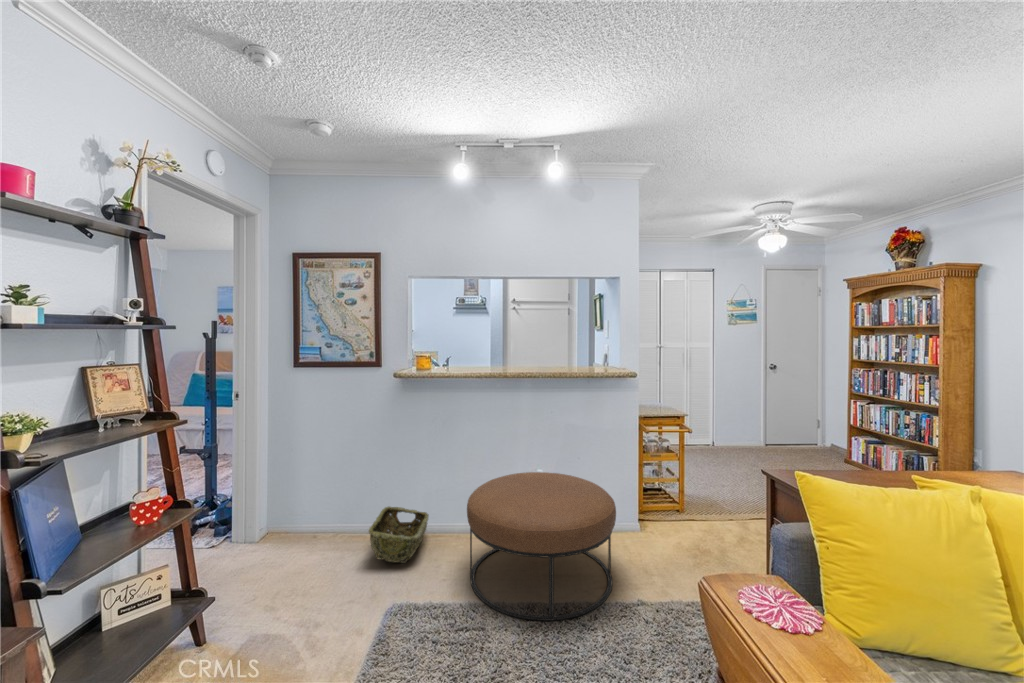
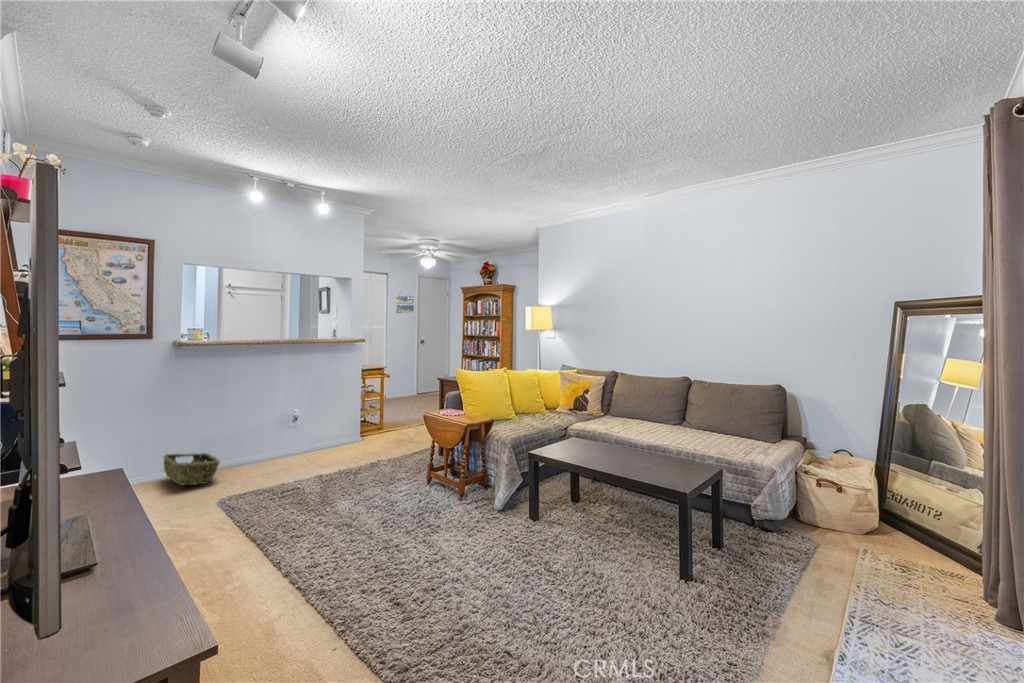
ottoman: present [467,472,616,621] -> none [262,406,364,481]

